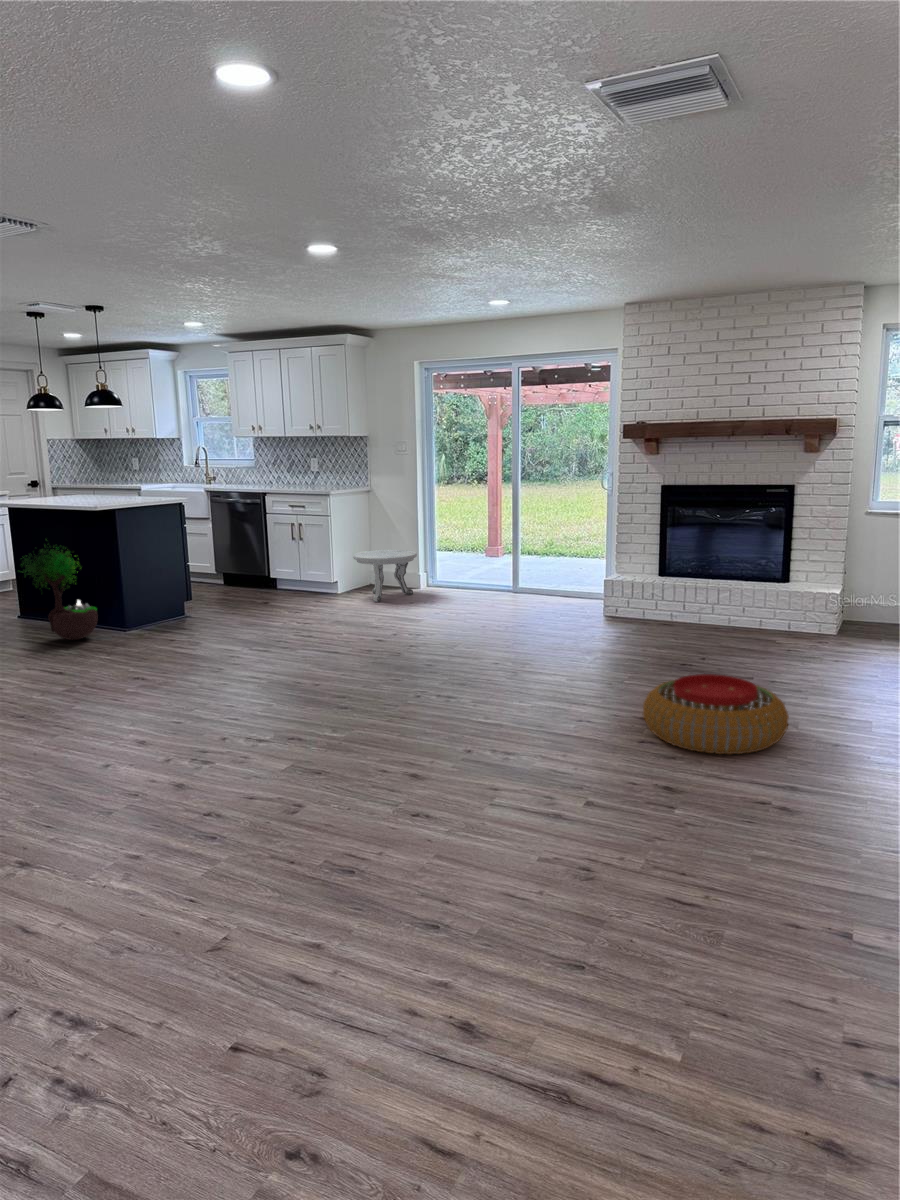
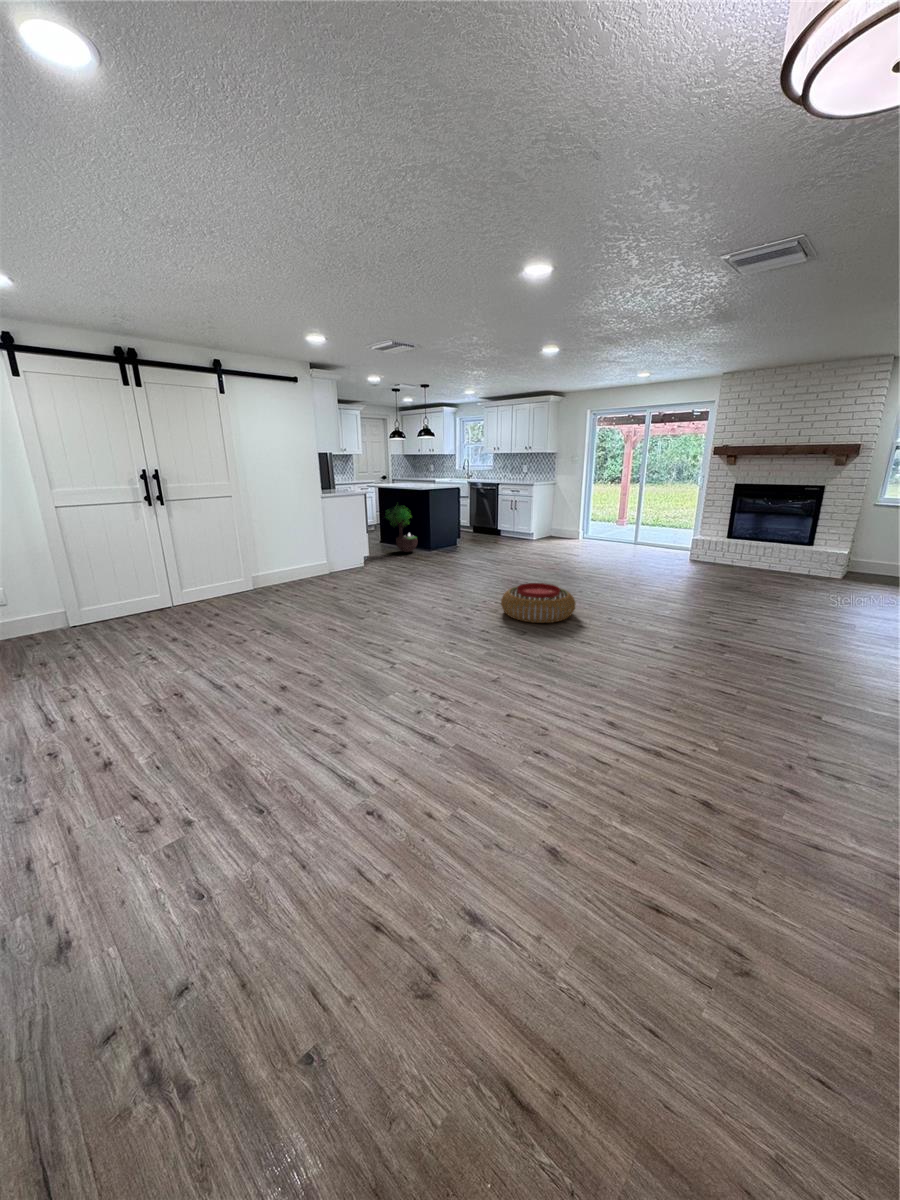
side table: present [353,550,417,602] -> none [543,517,579,545]
pouf: present [643,674,789,754] -> present [501,583,576,623]

